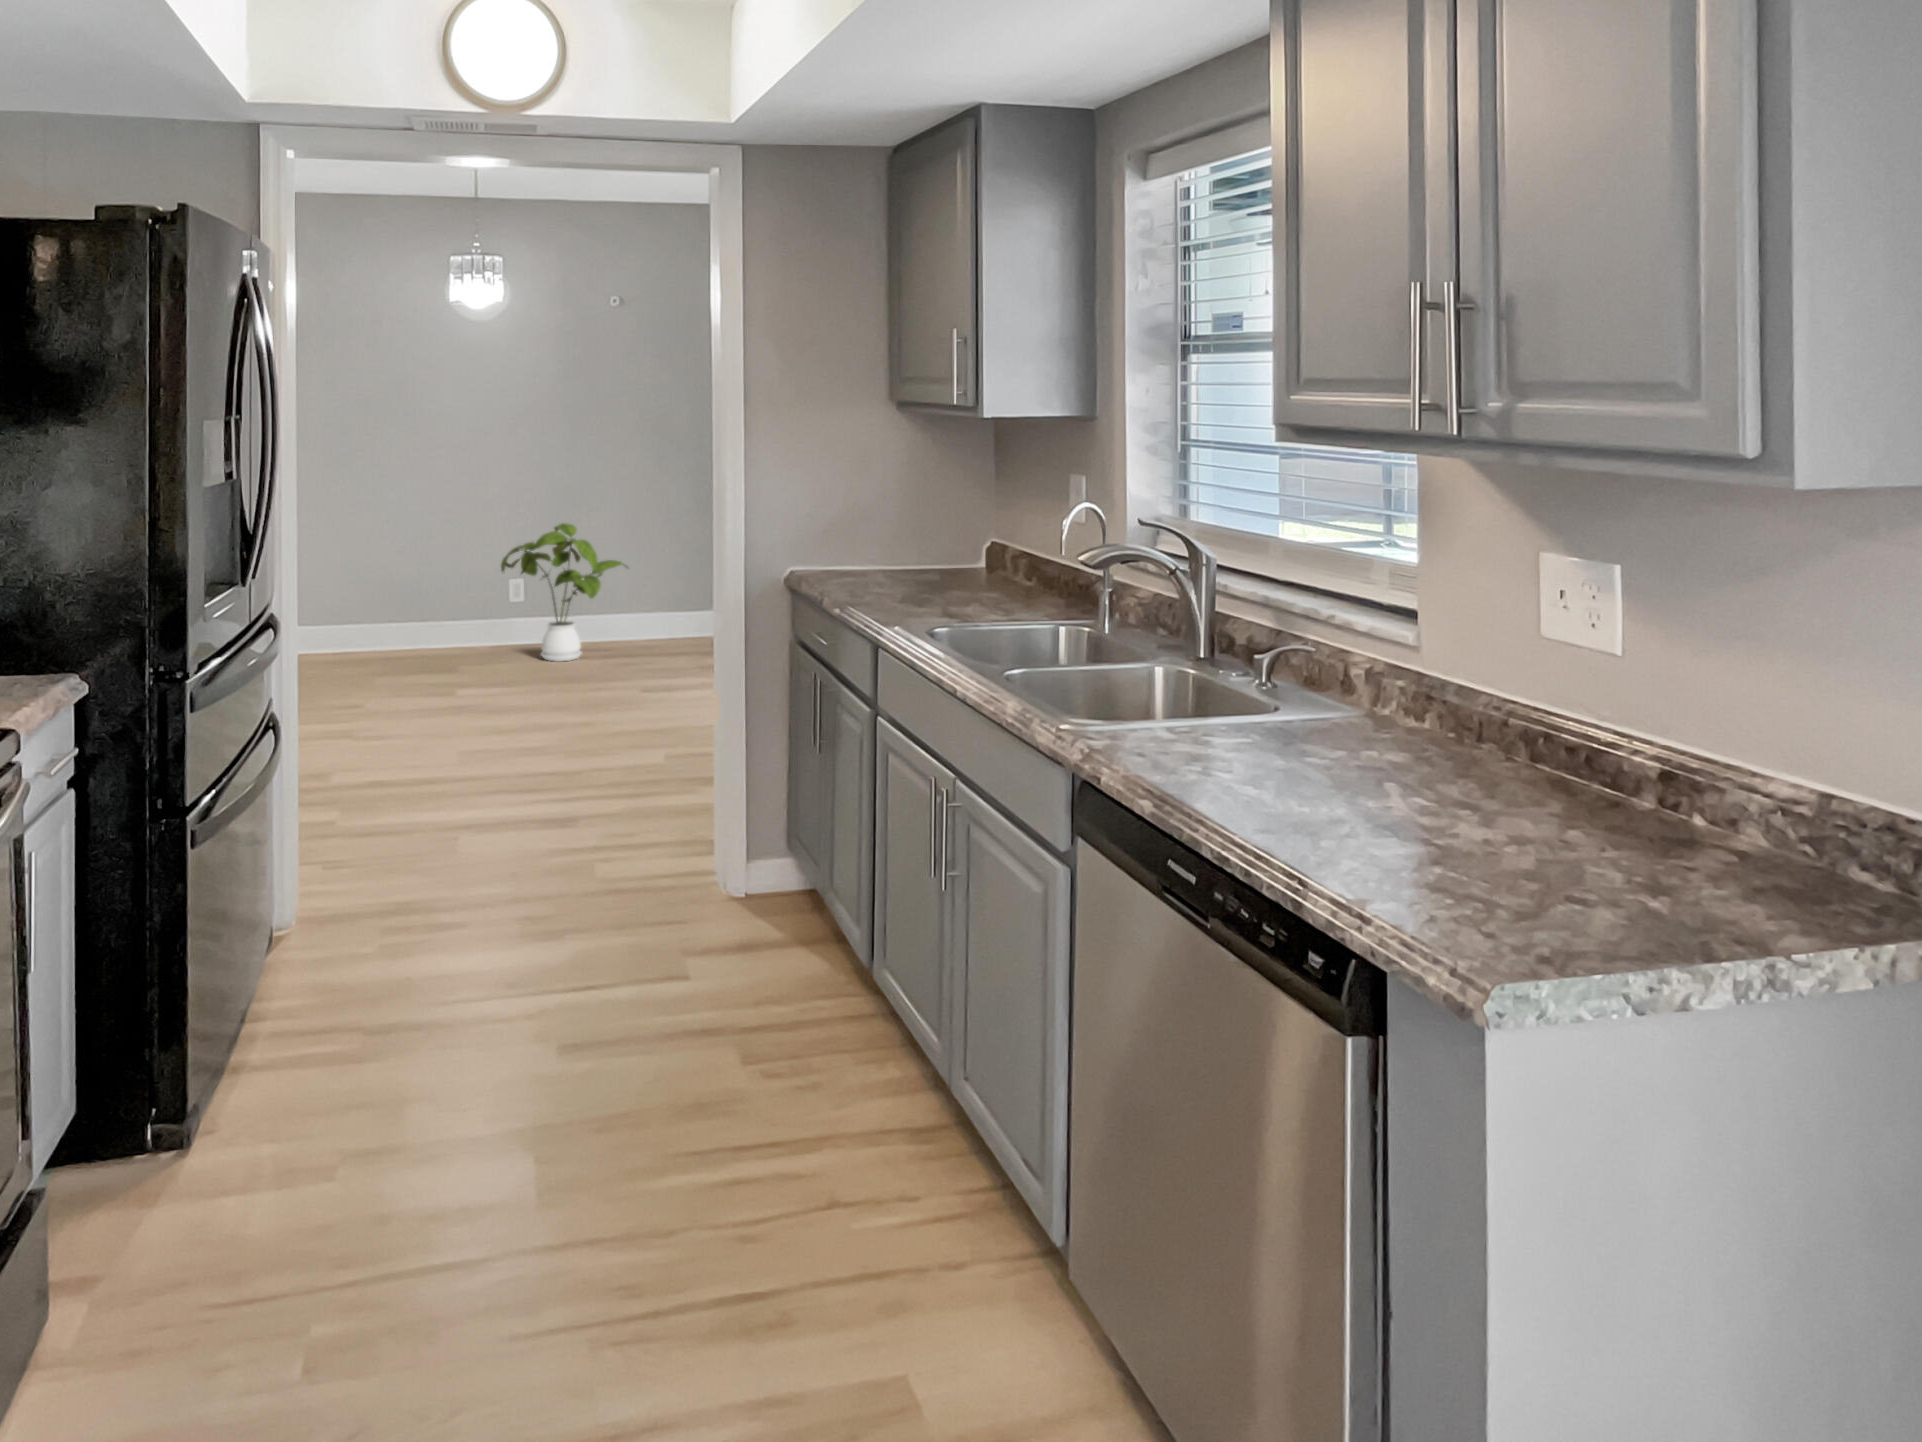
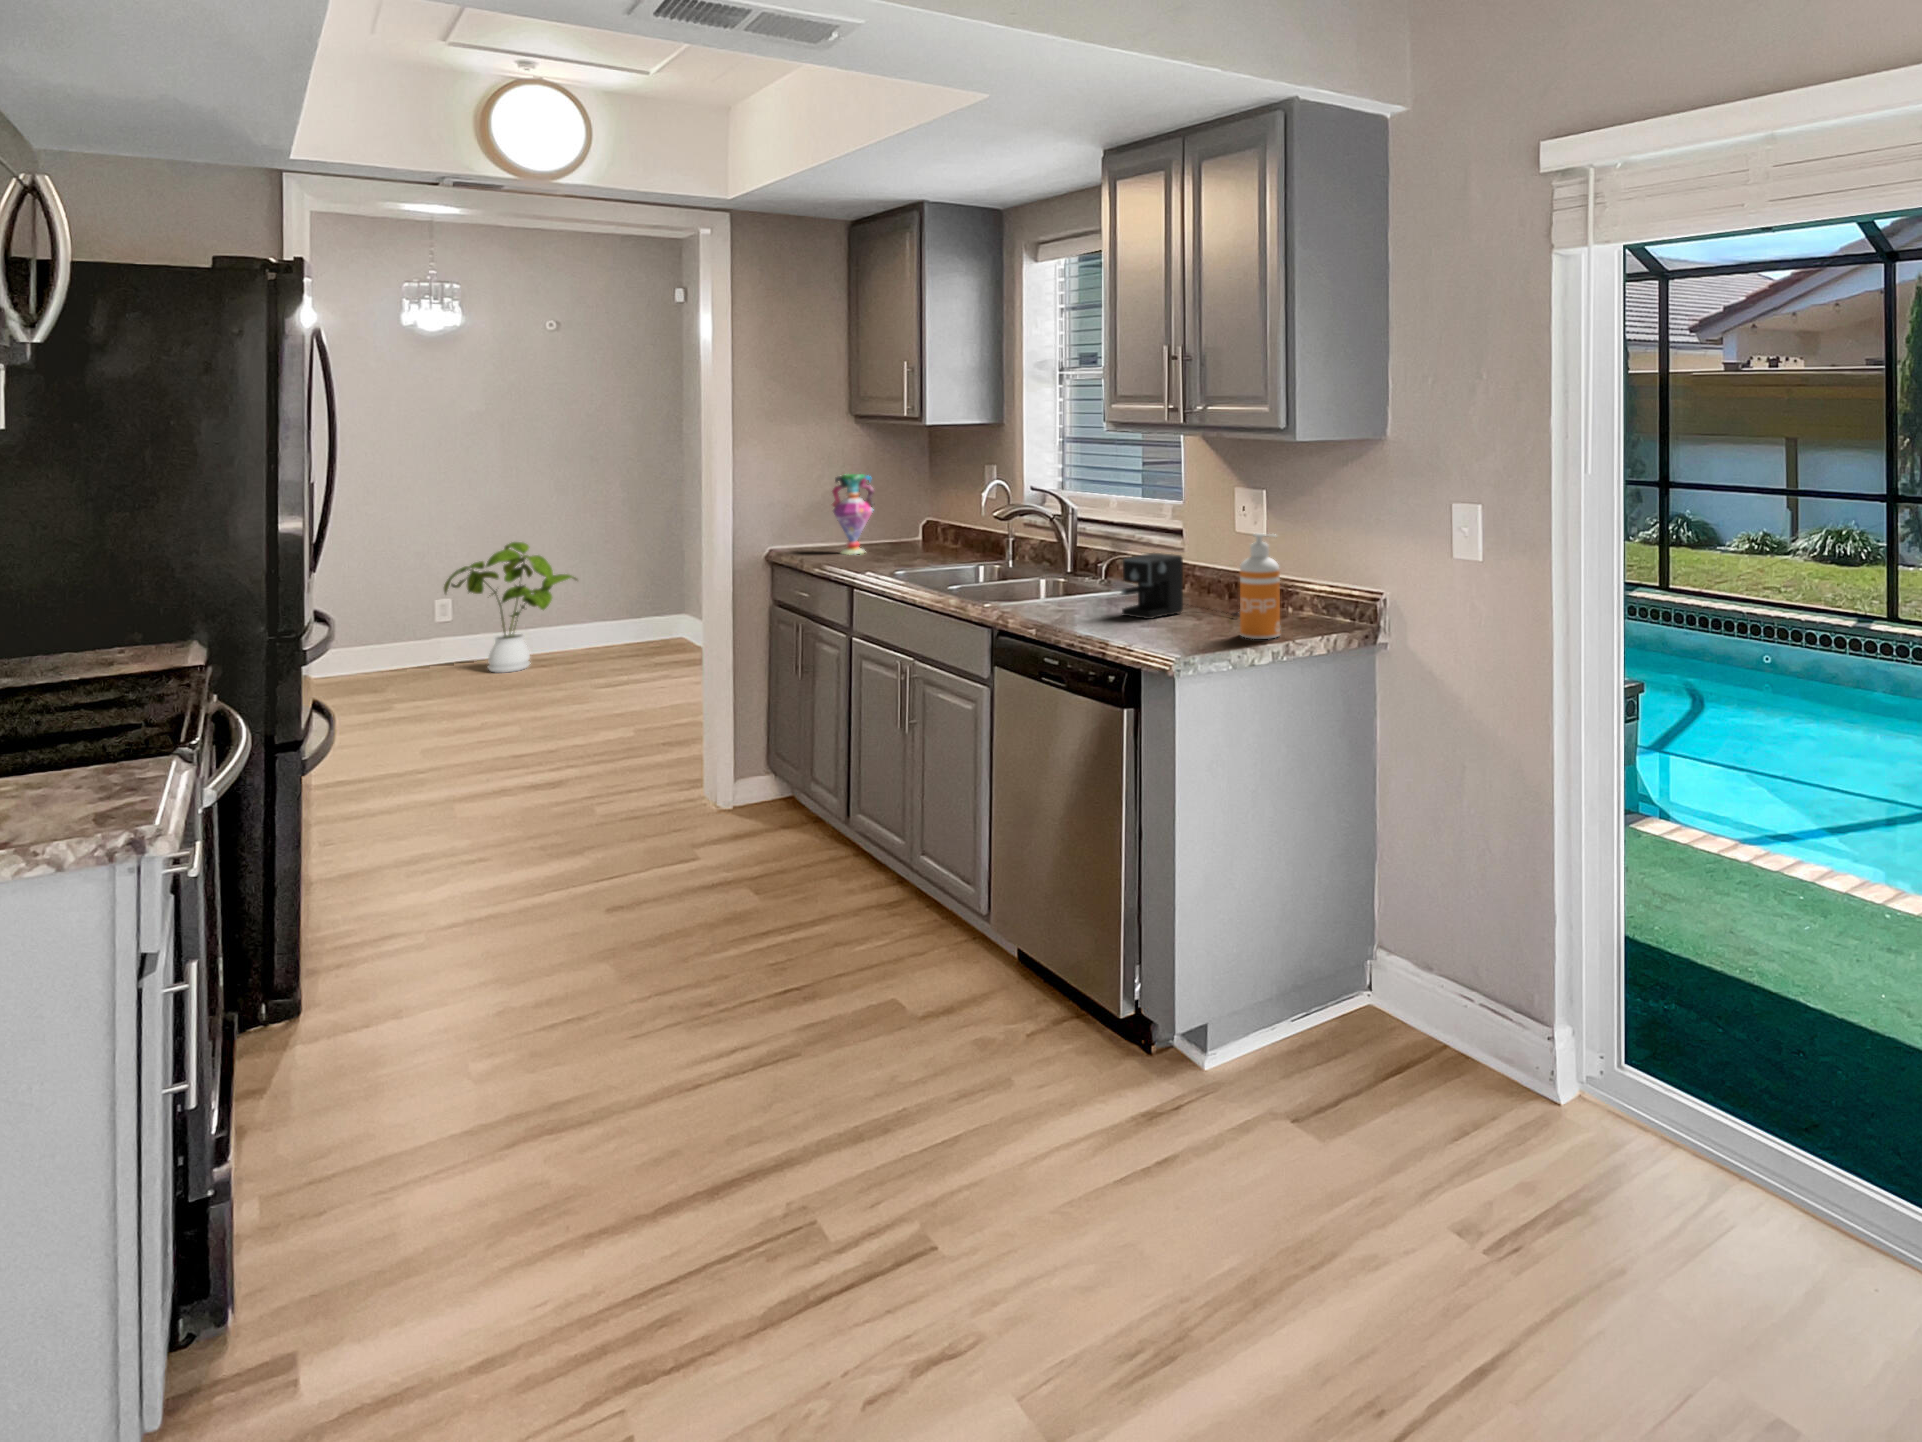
vase: none [863,476,920,584] -> present [832,474,874,555]
coffee maker: none [1318,666,1578,819] -> present [1121,553,1238,619]
soap dispenser: none [1609,677,1721,919] -> present [1240,533,1280,639]

